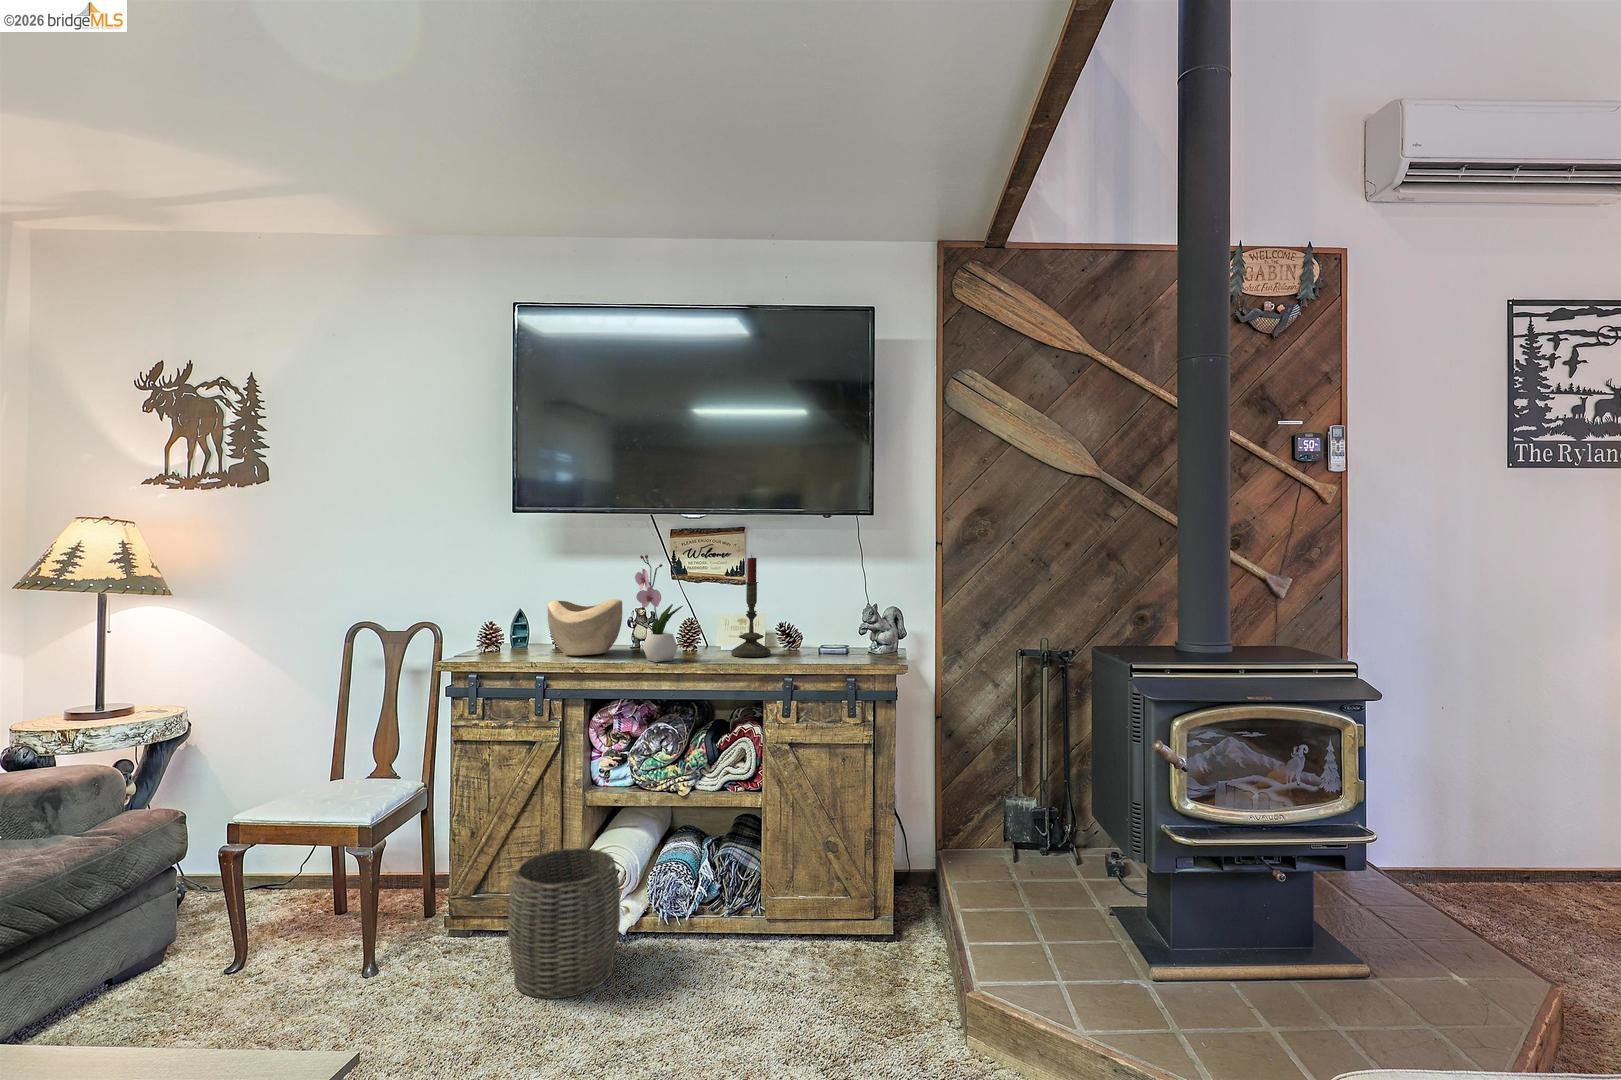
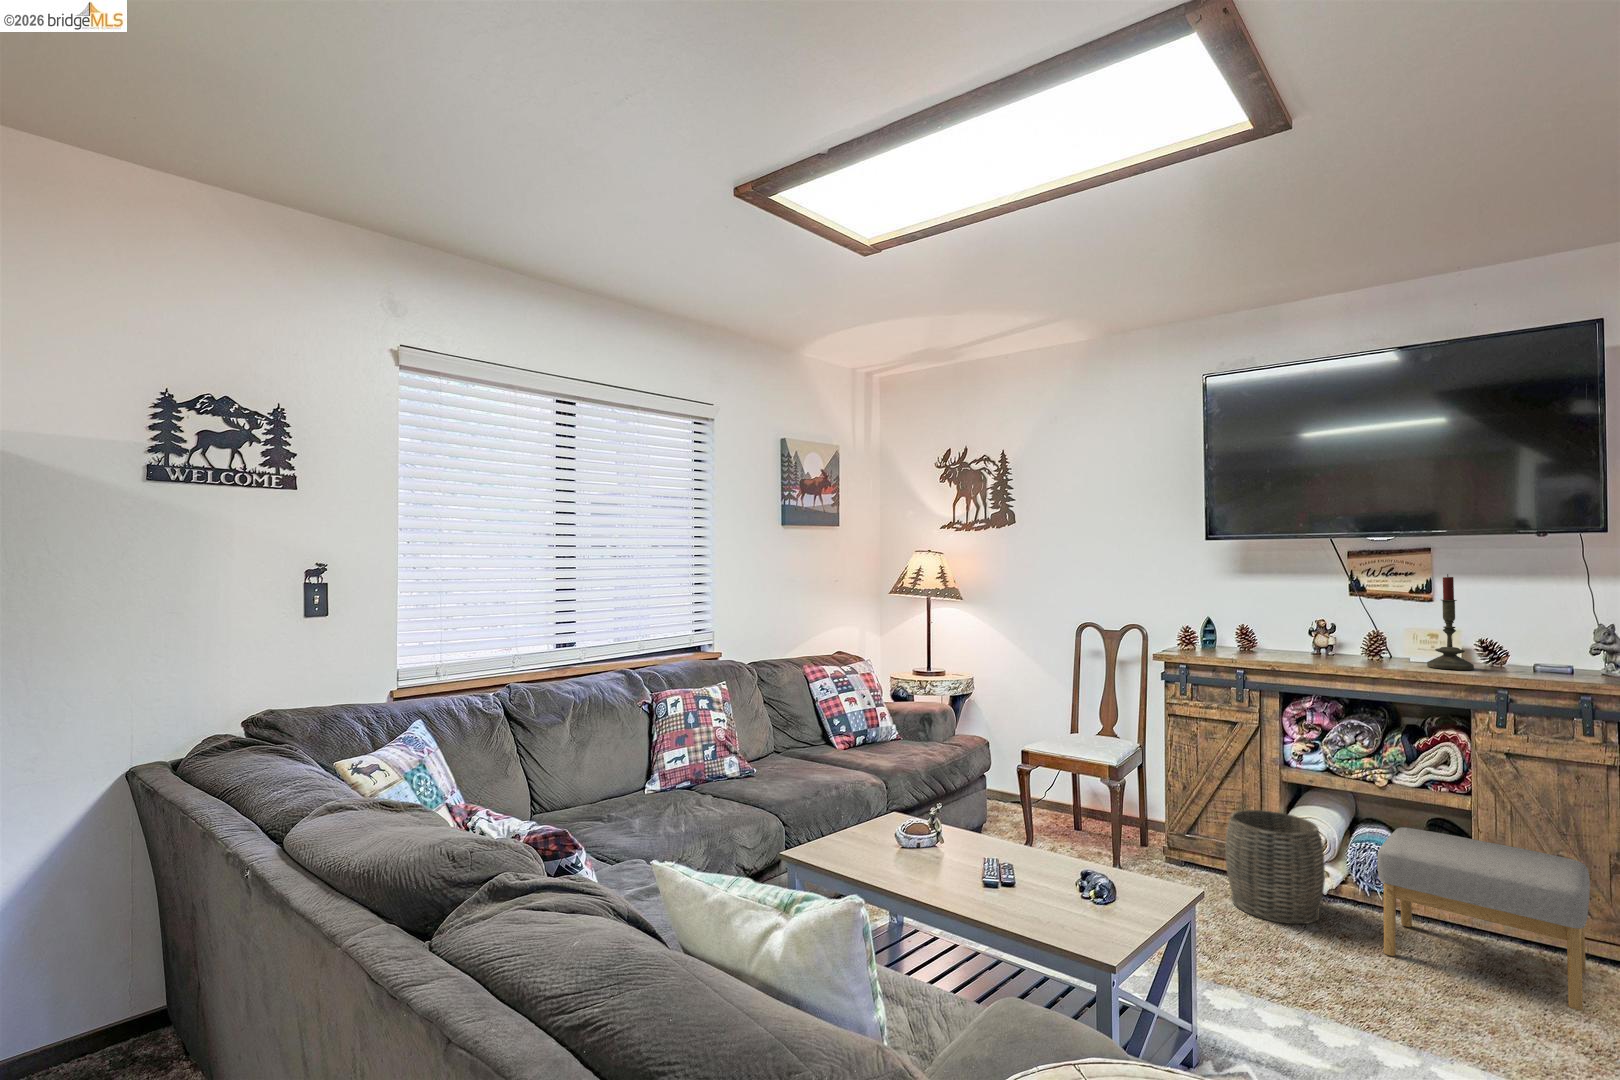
flower arrangement: present [635,555,683,662] -> none [1324,574,1375,666]
decorative bowl: present [548,599,622,655] -> none [1239,611,1308,657]
footstool: none [667,841,850,1017] -> present [1377,827,1590,1010]

